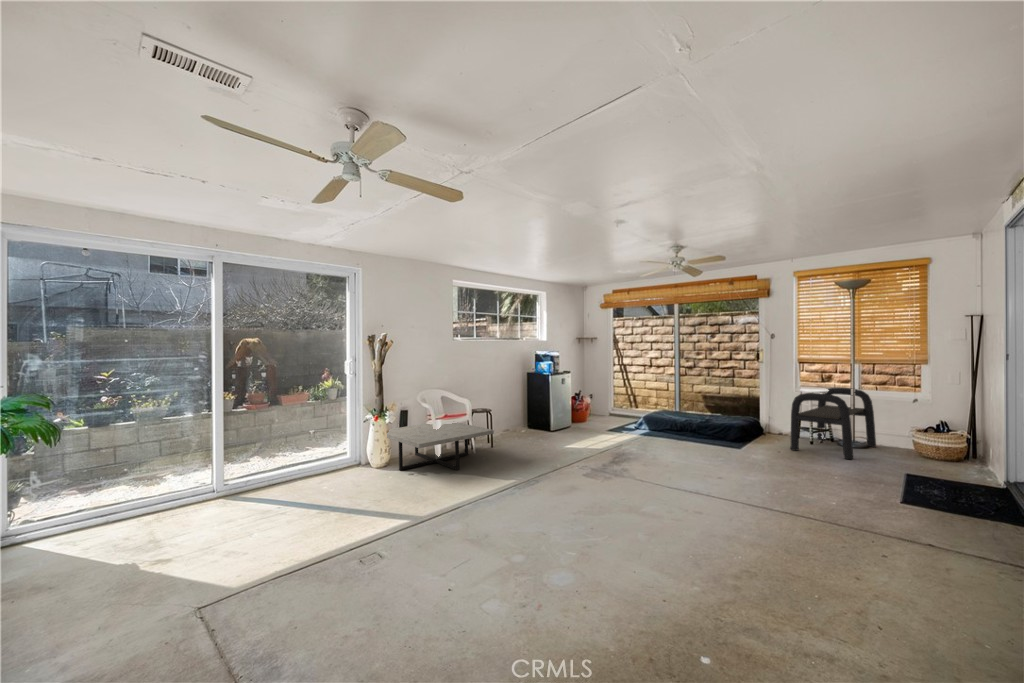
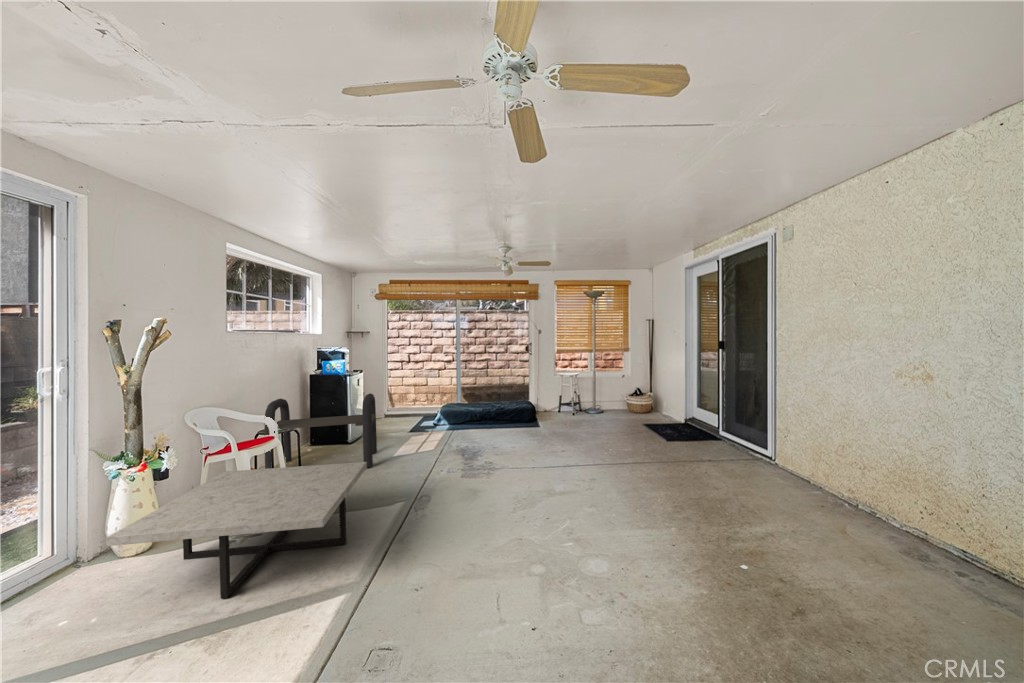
bench: present [791,388,876,459] -> present [264,393,377,469]

